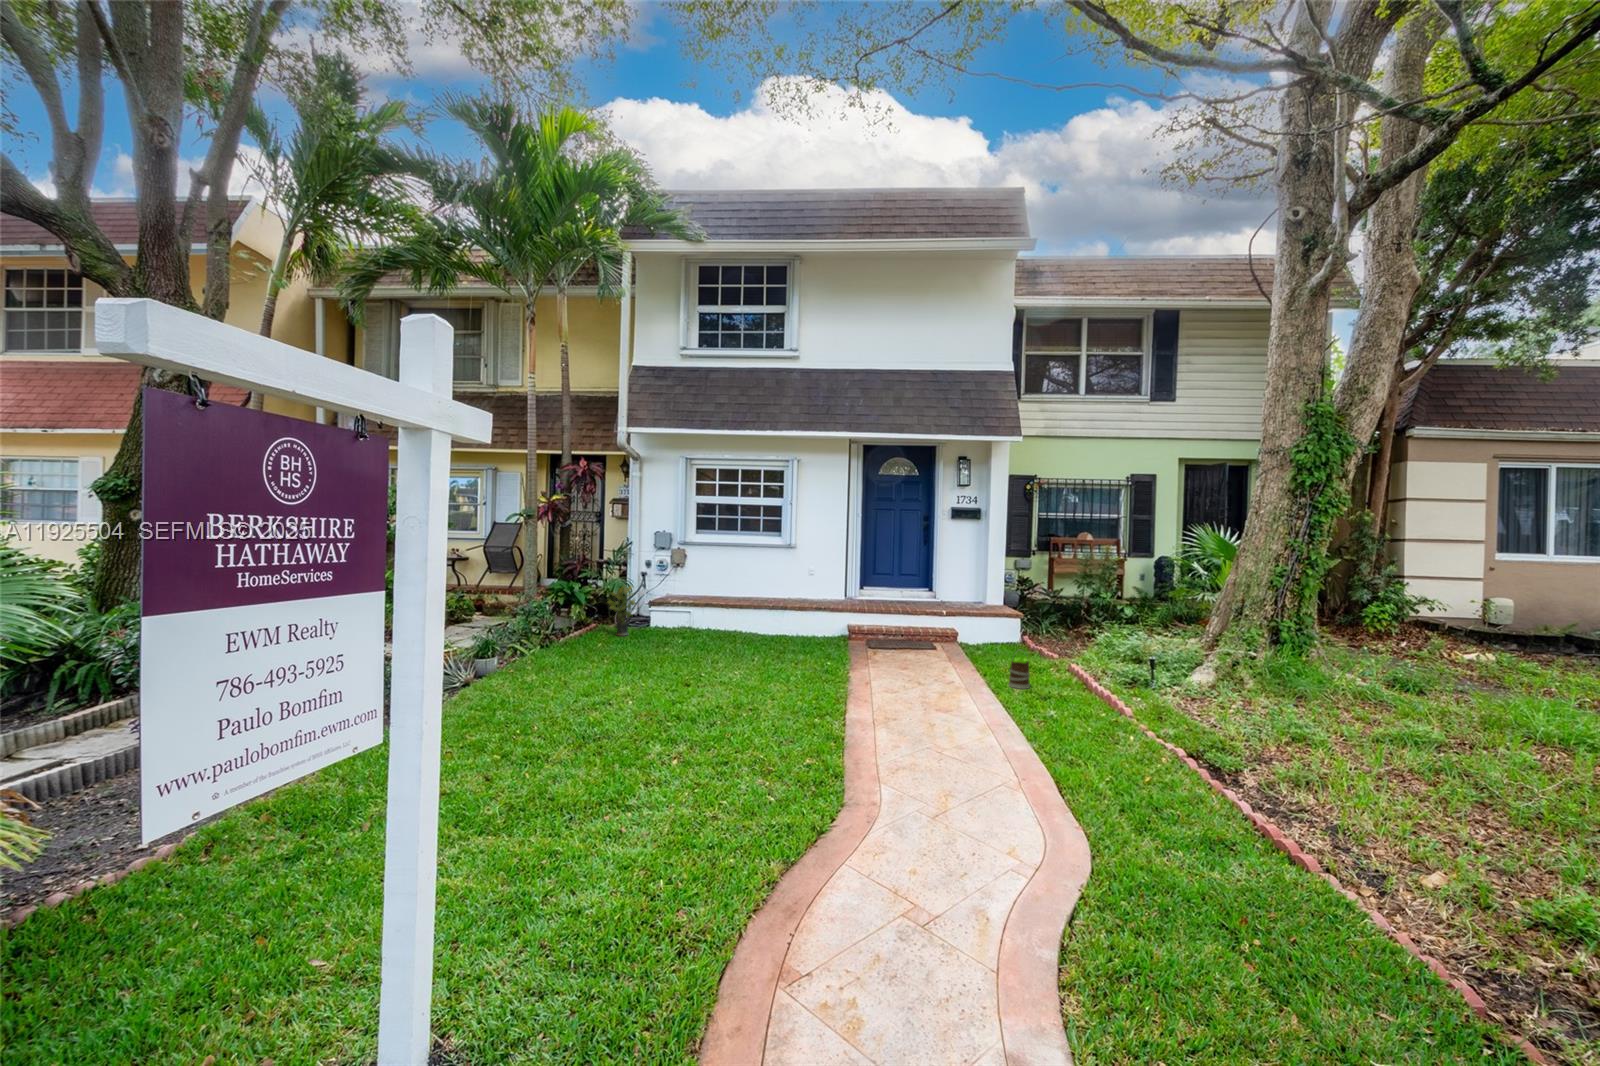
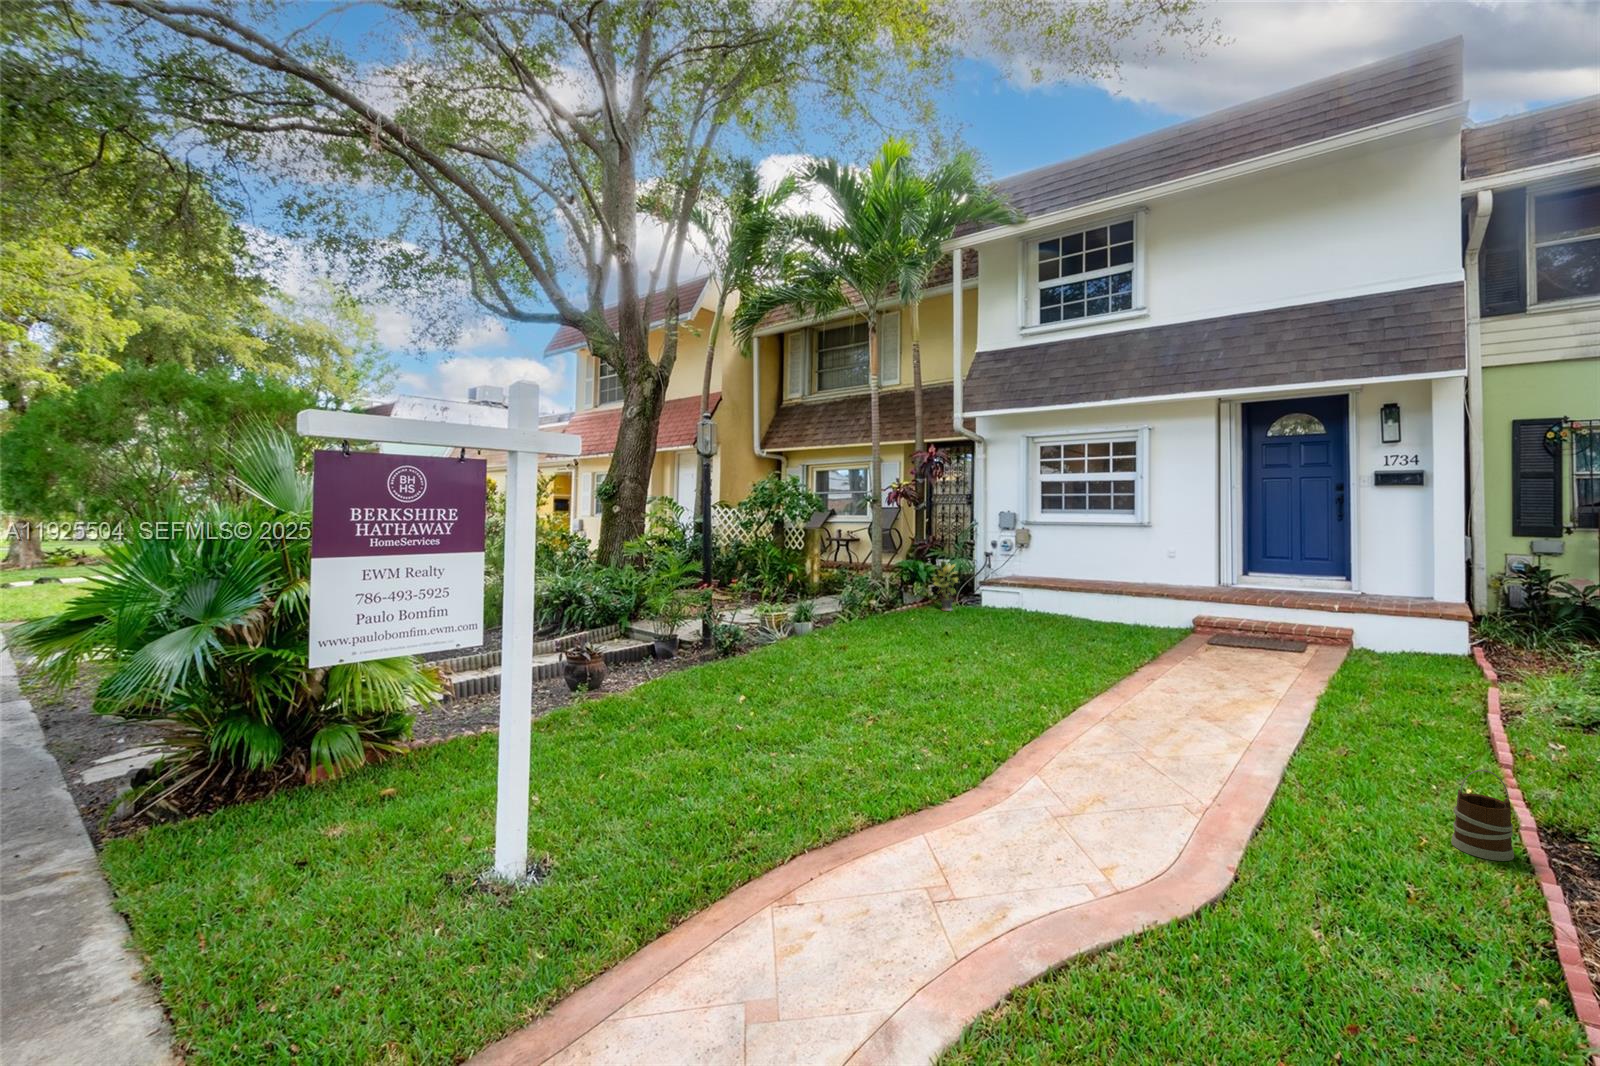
wooden bucket: present [1009,661,1030,689] -> present [1451,770,1514,861]

